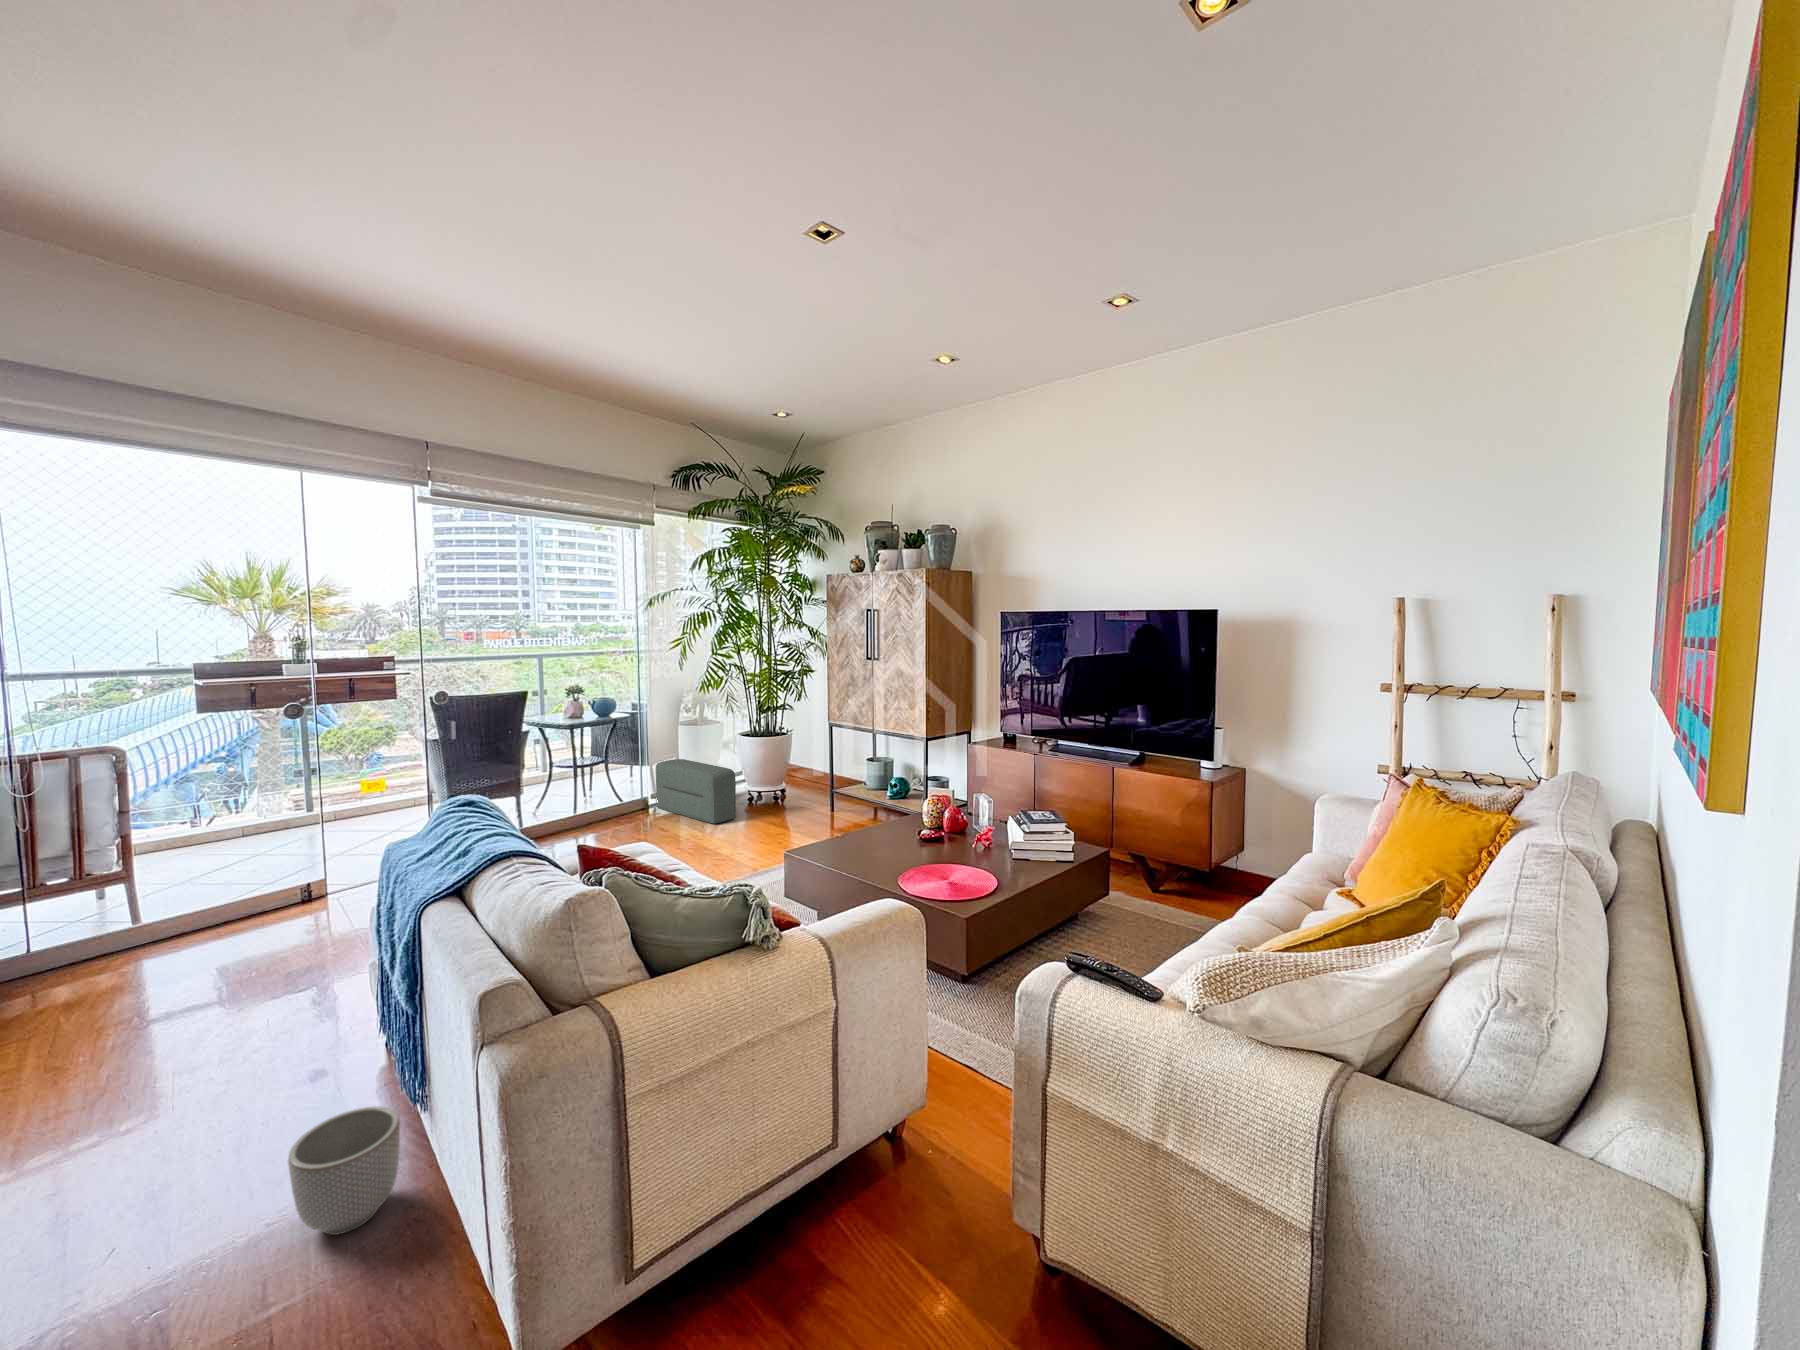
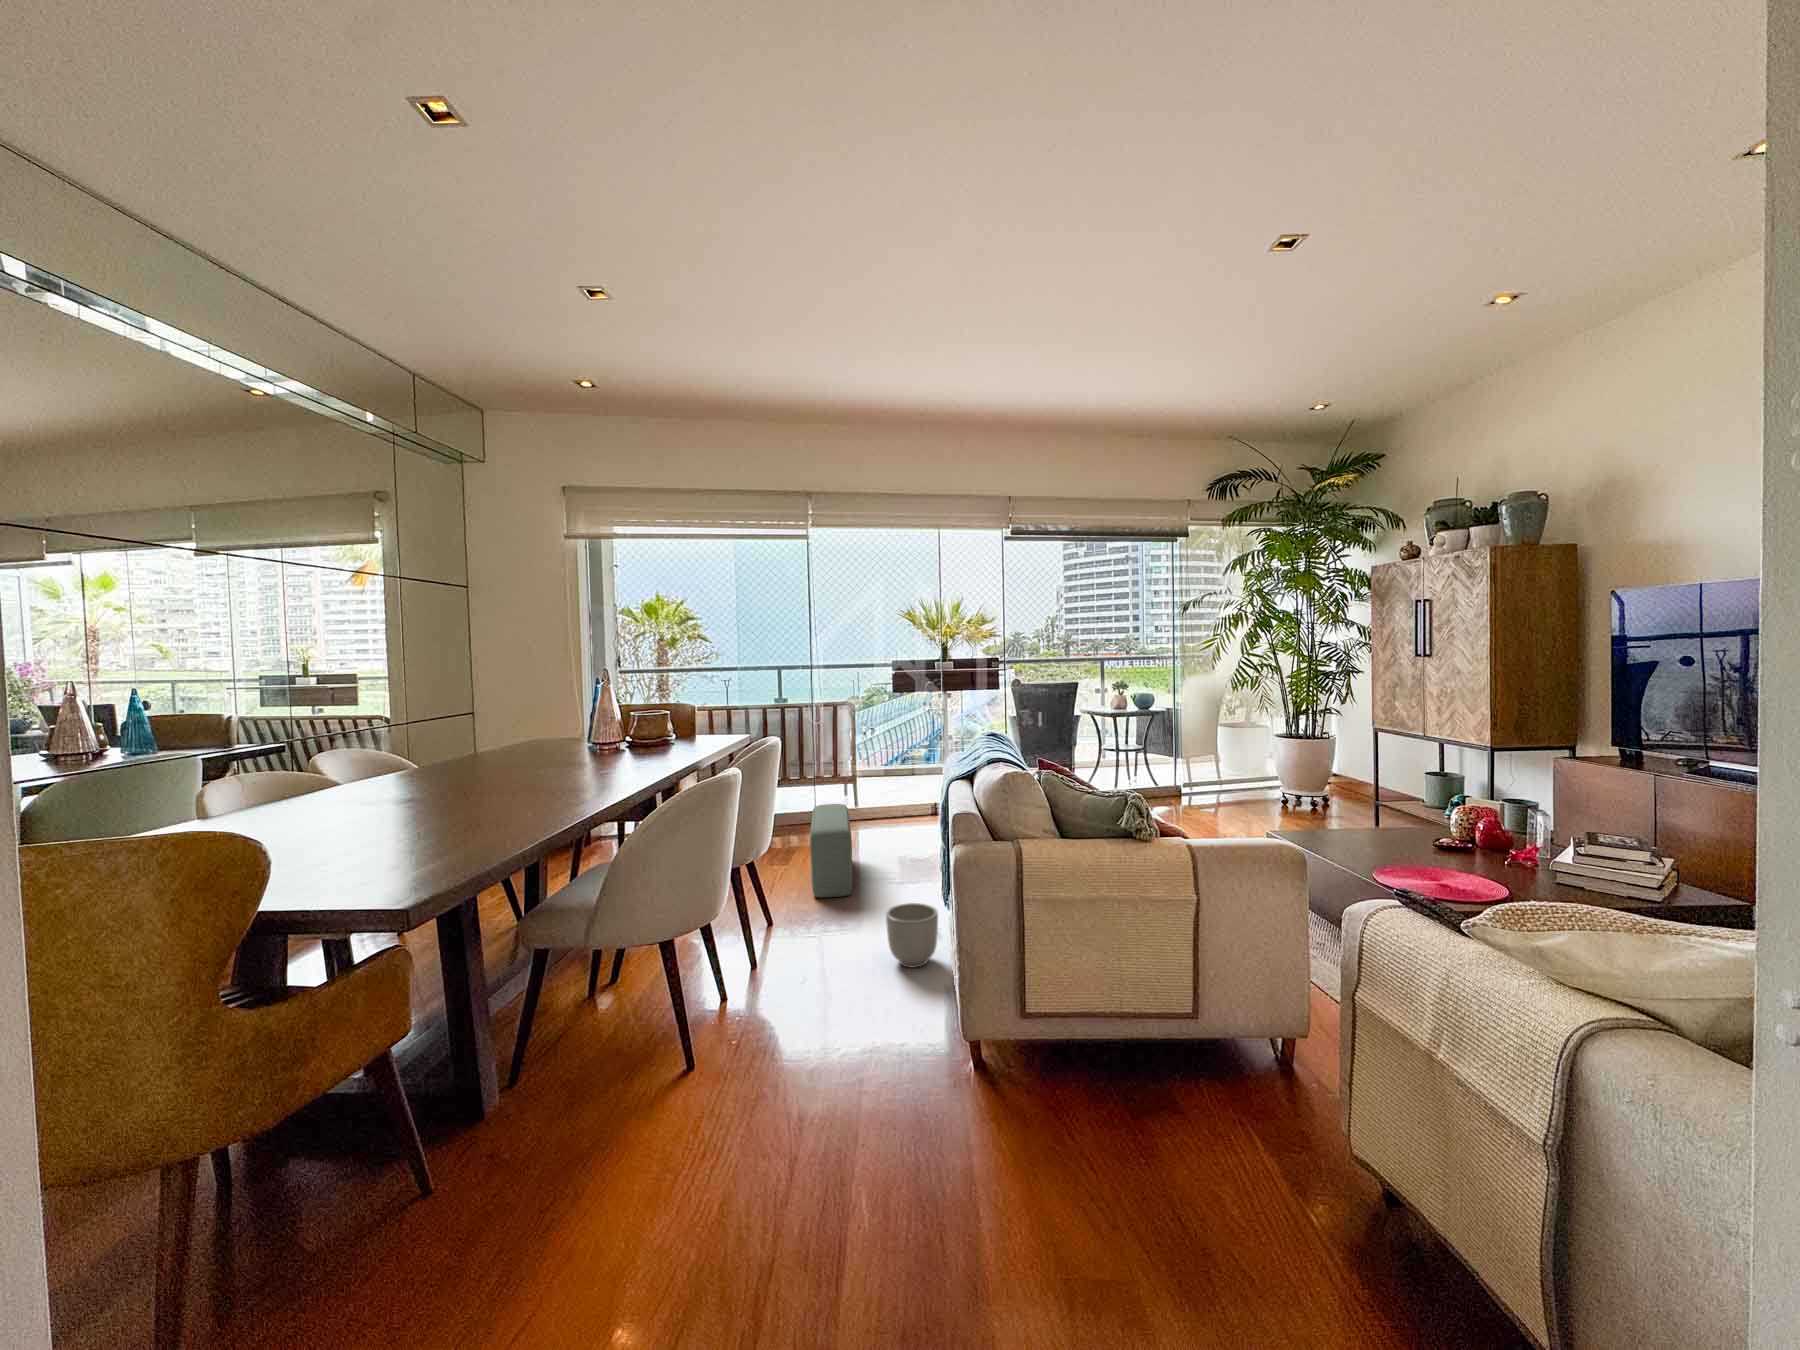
pouf: present [656,759,736,823] -> present [810,804,852,898]

